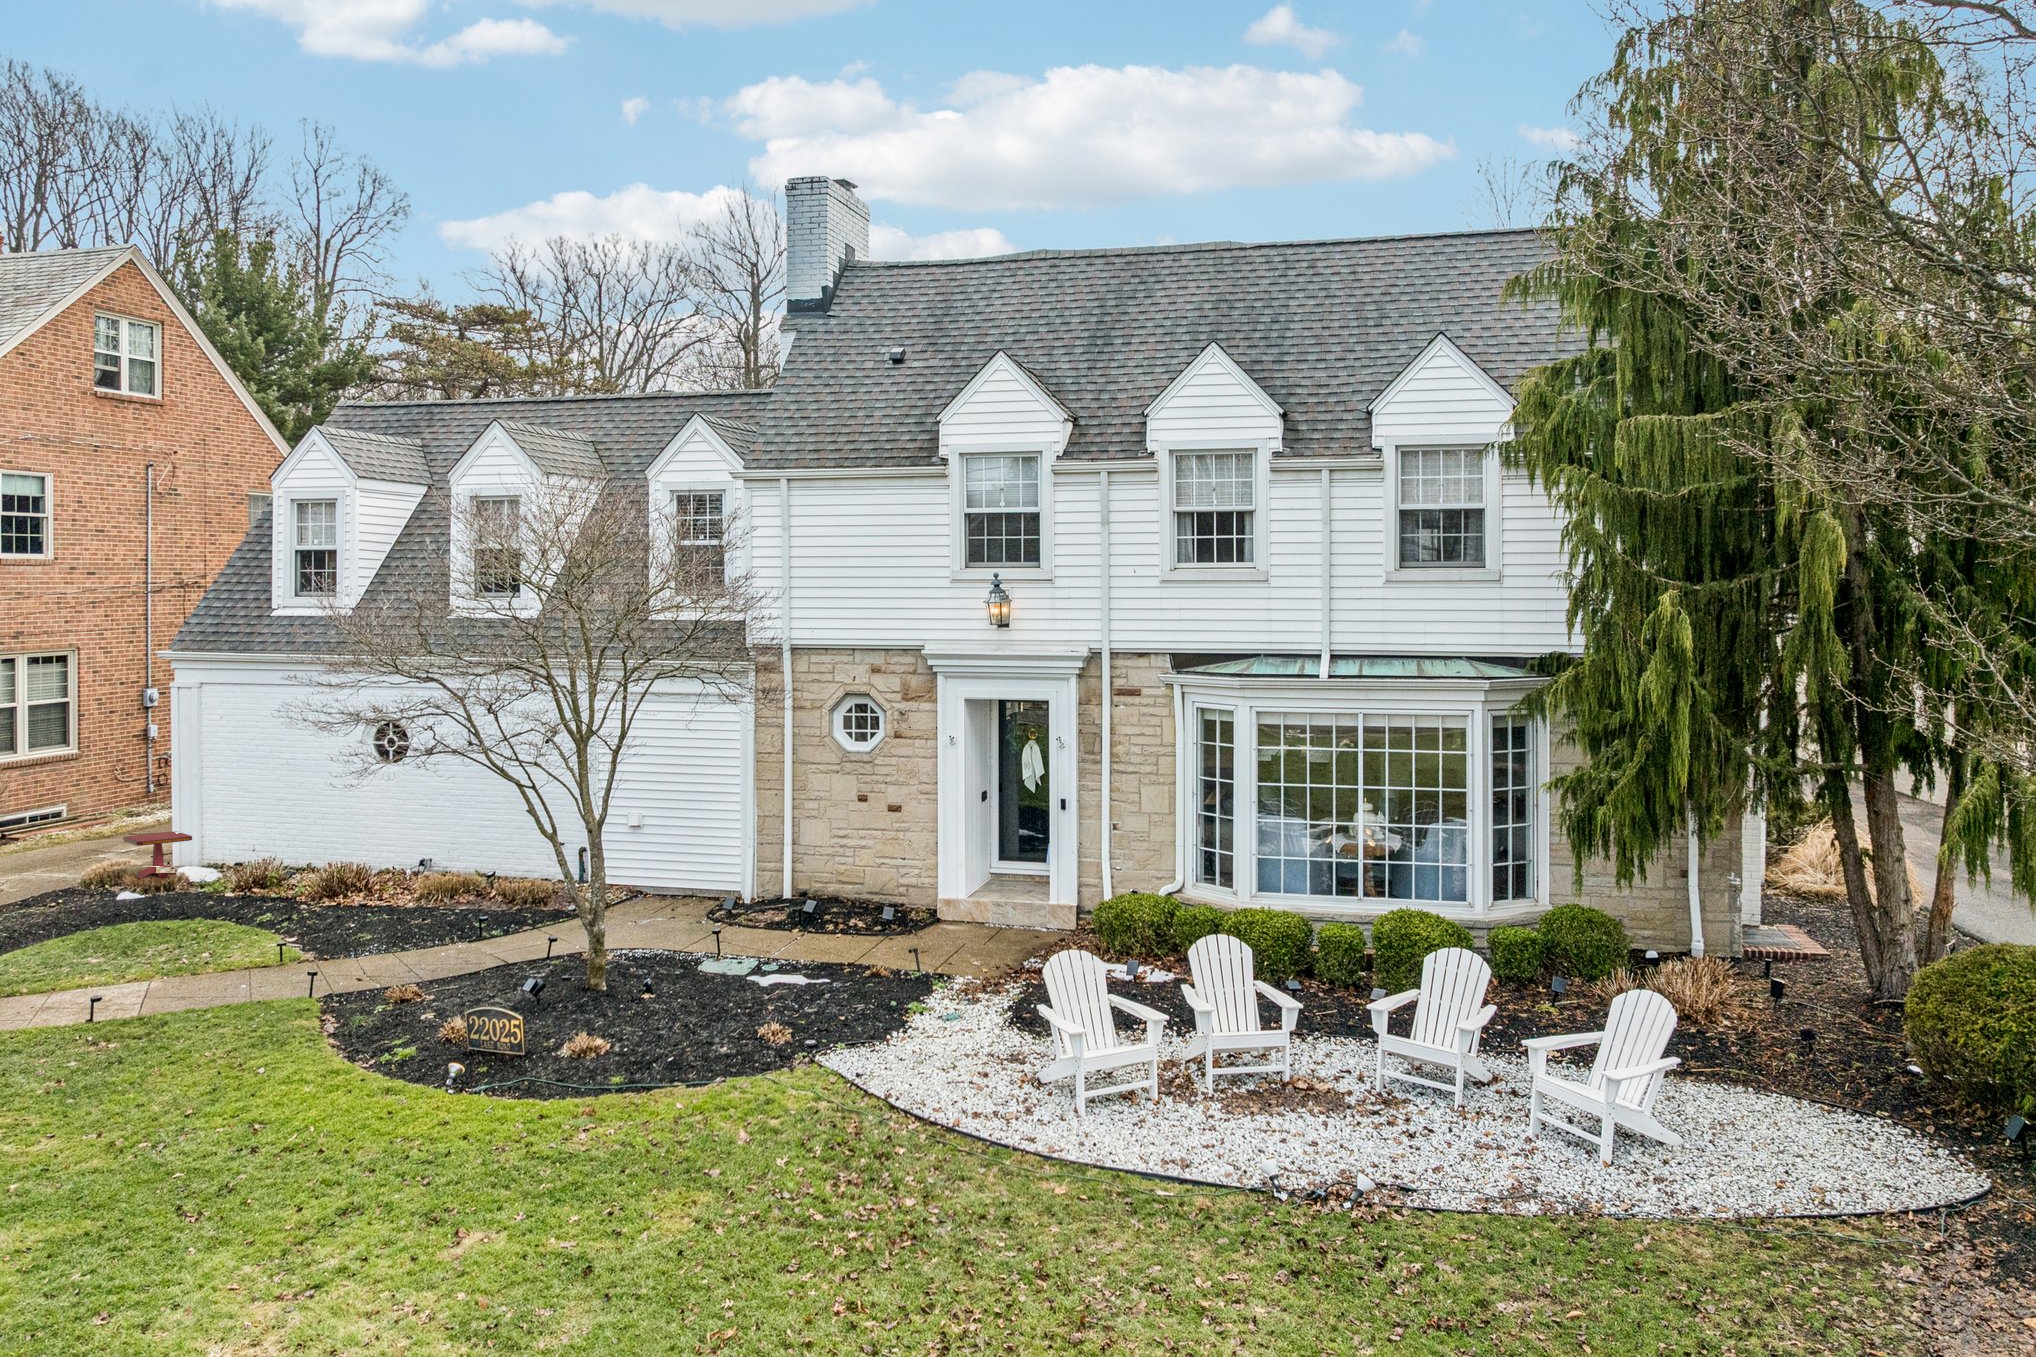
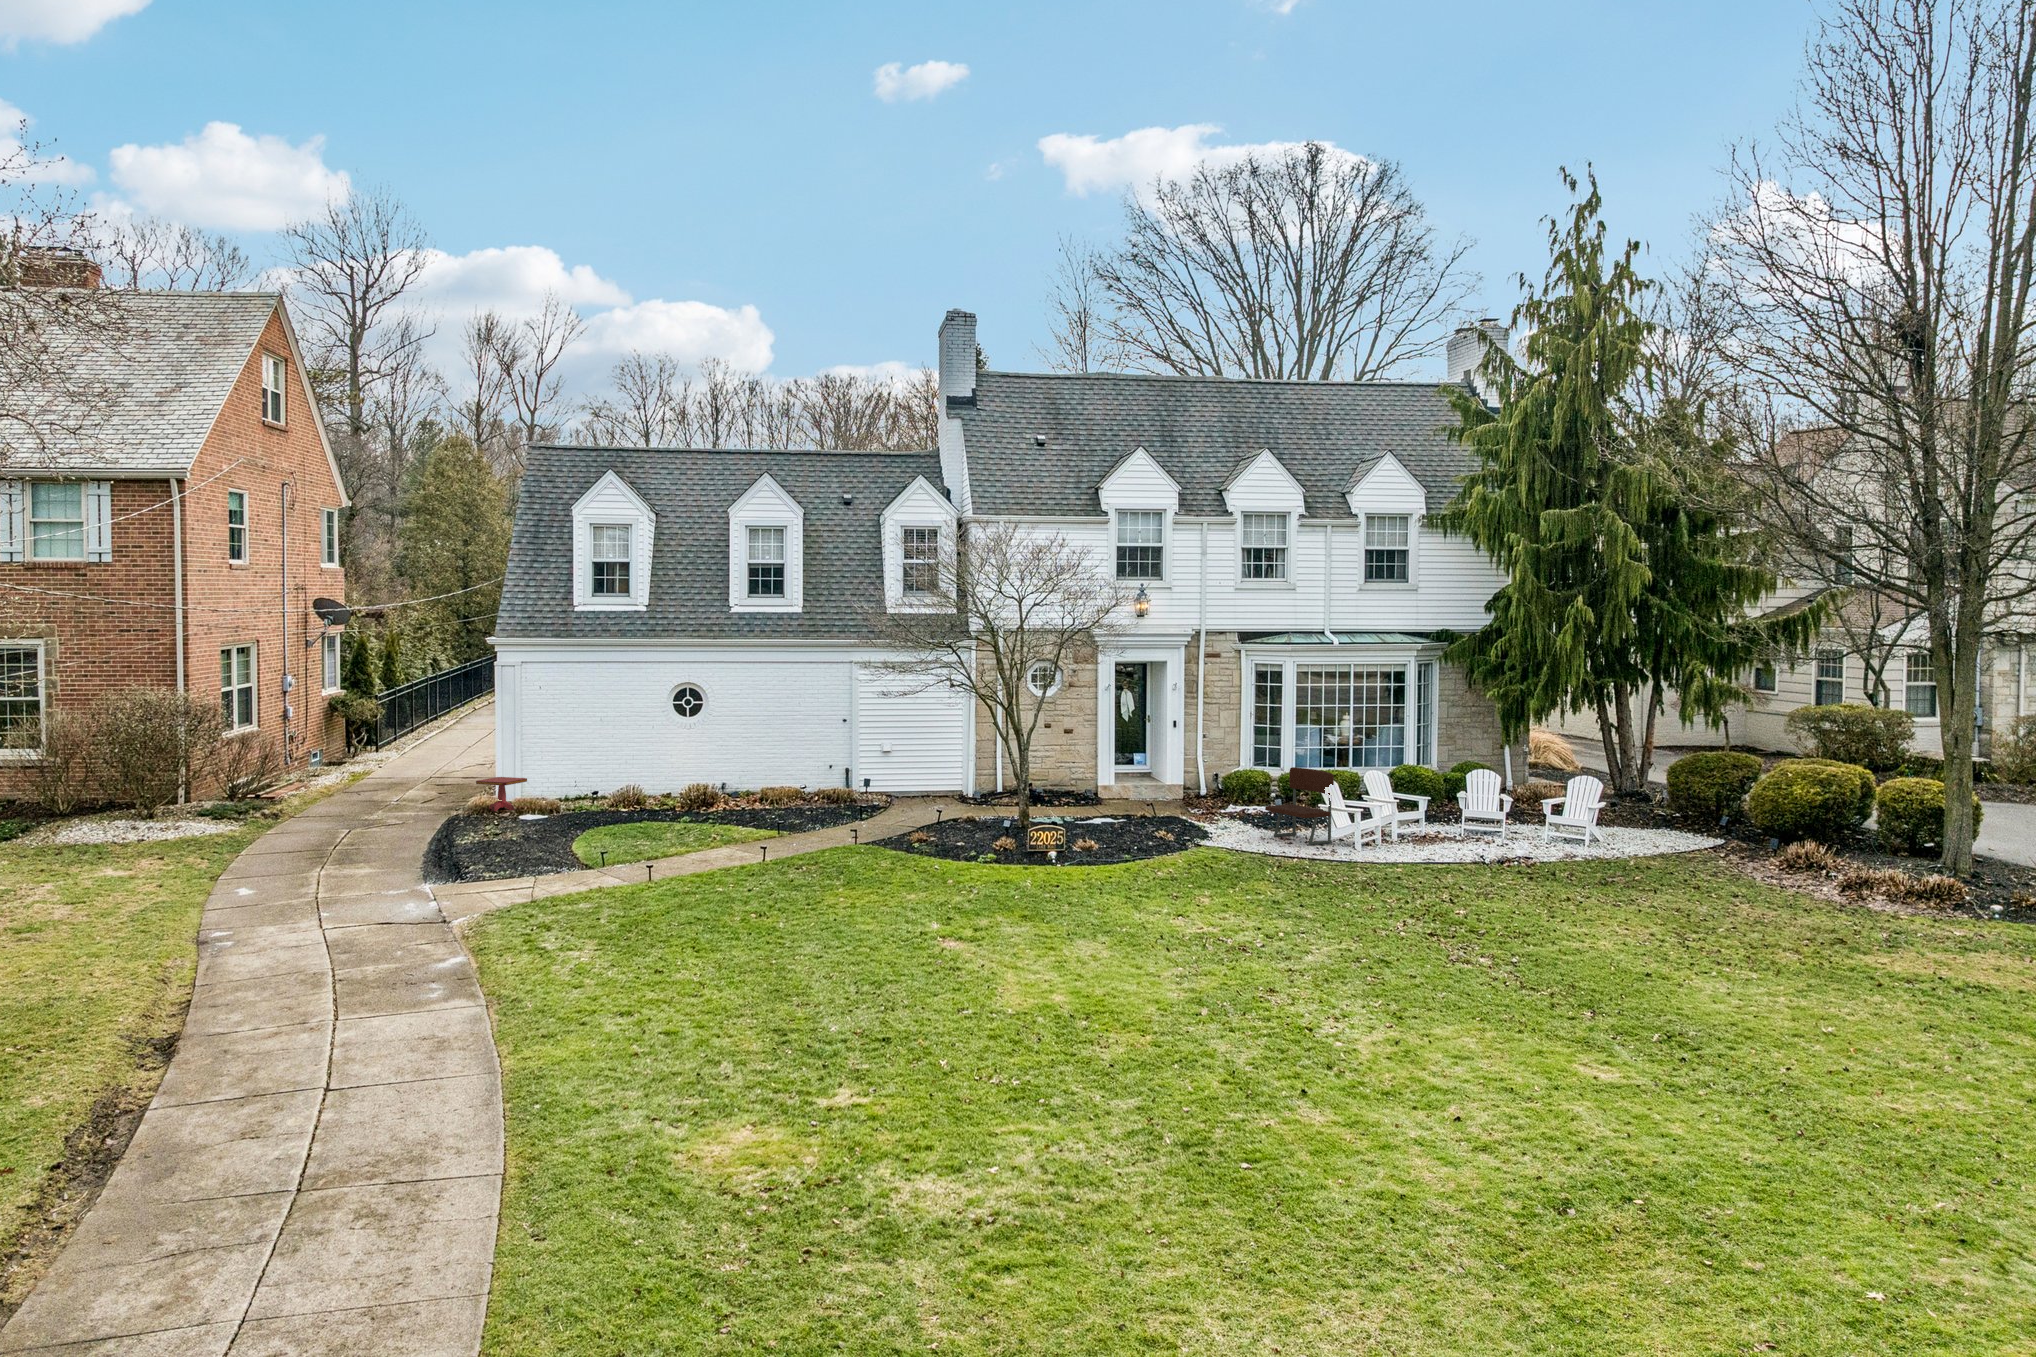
bench: none [963,923,1054,1099] -> present [1265,767,1334,845]

